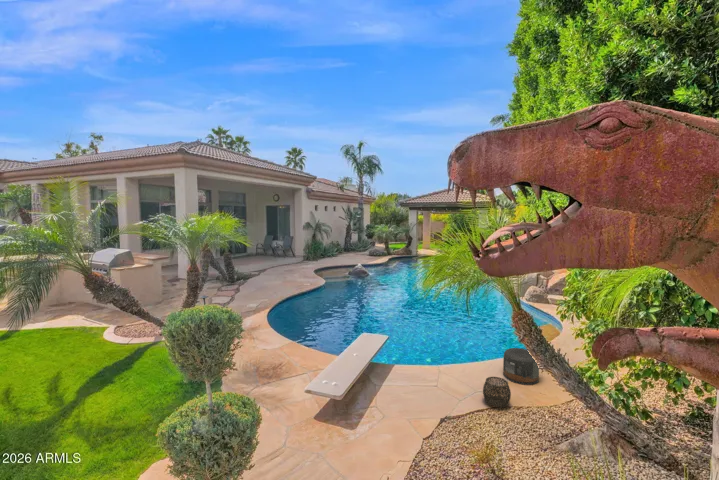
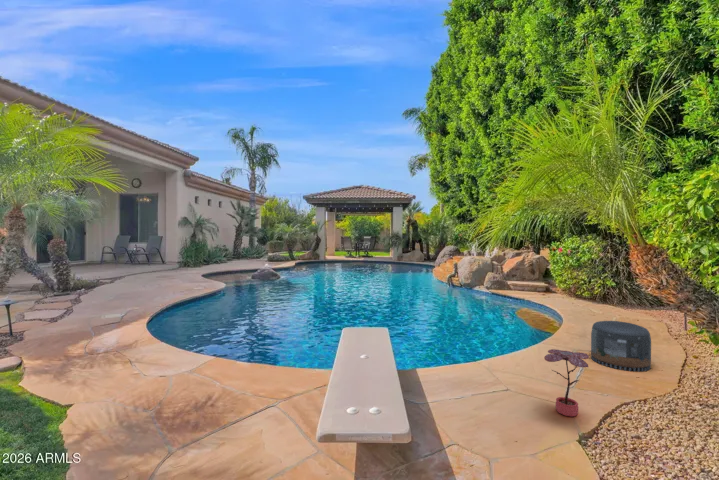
potted plant: none [423,362,449,399] -> present [544,349,589,417]
woven basket: present [483,377,511,408] -> none [630,360,688,412]

